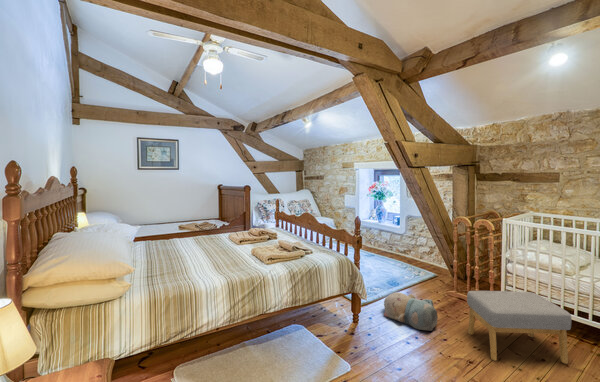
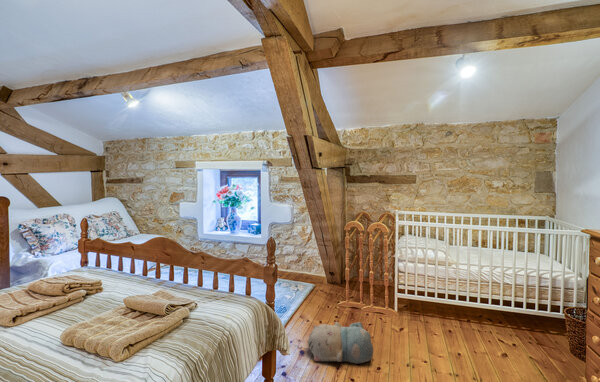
footstool: present [467,291,571,364] -> none [394,288,474,368]

